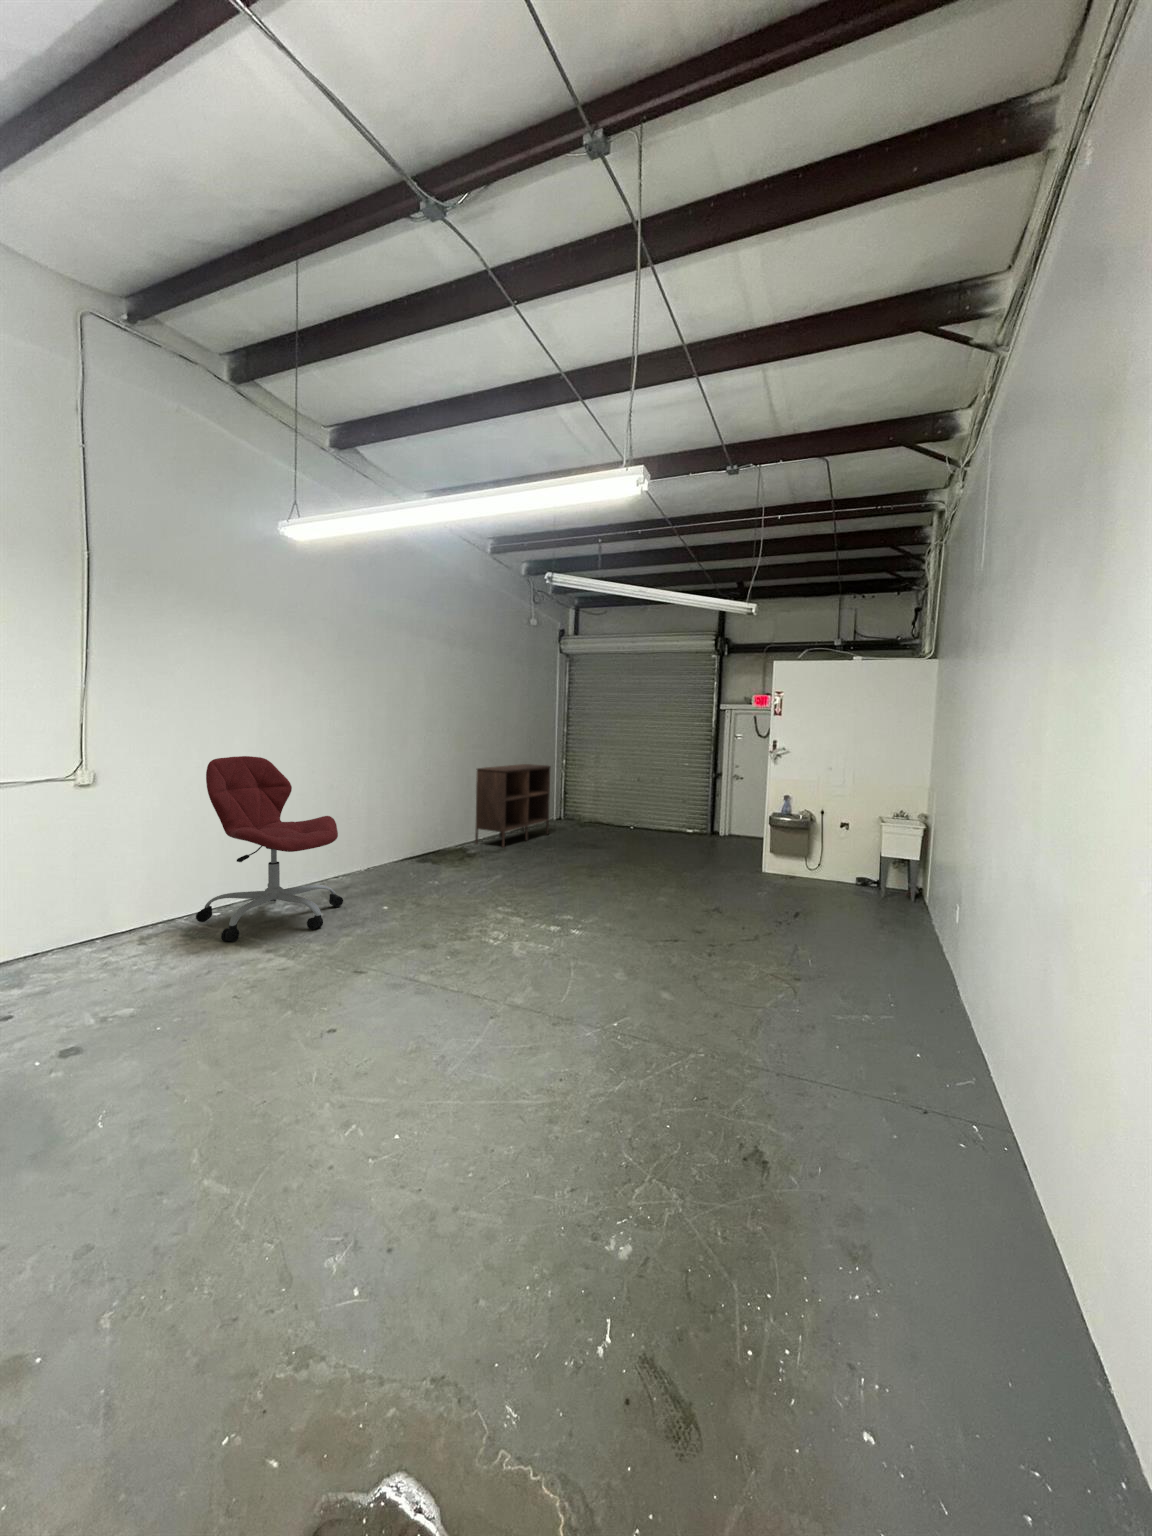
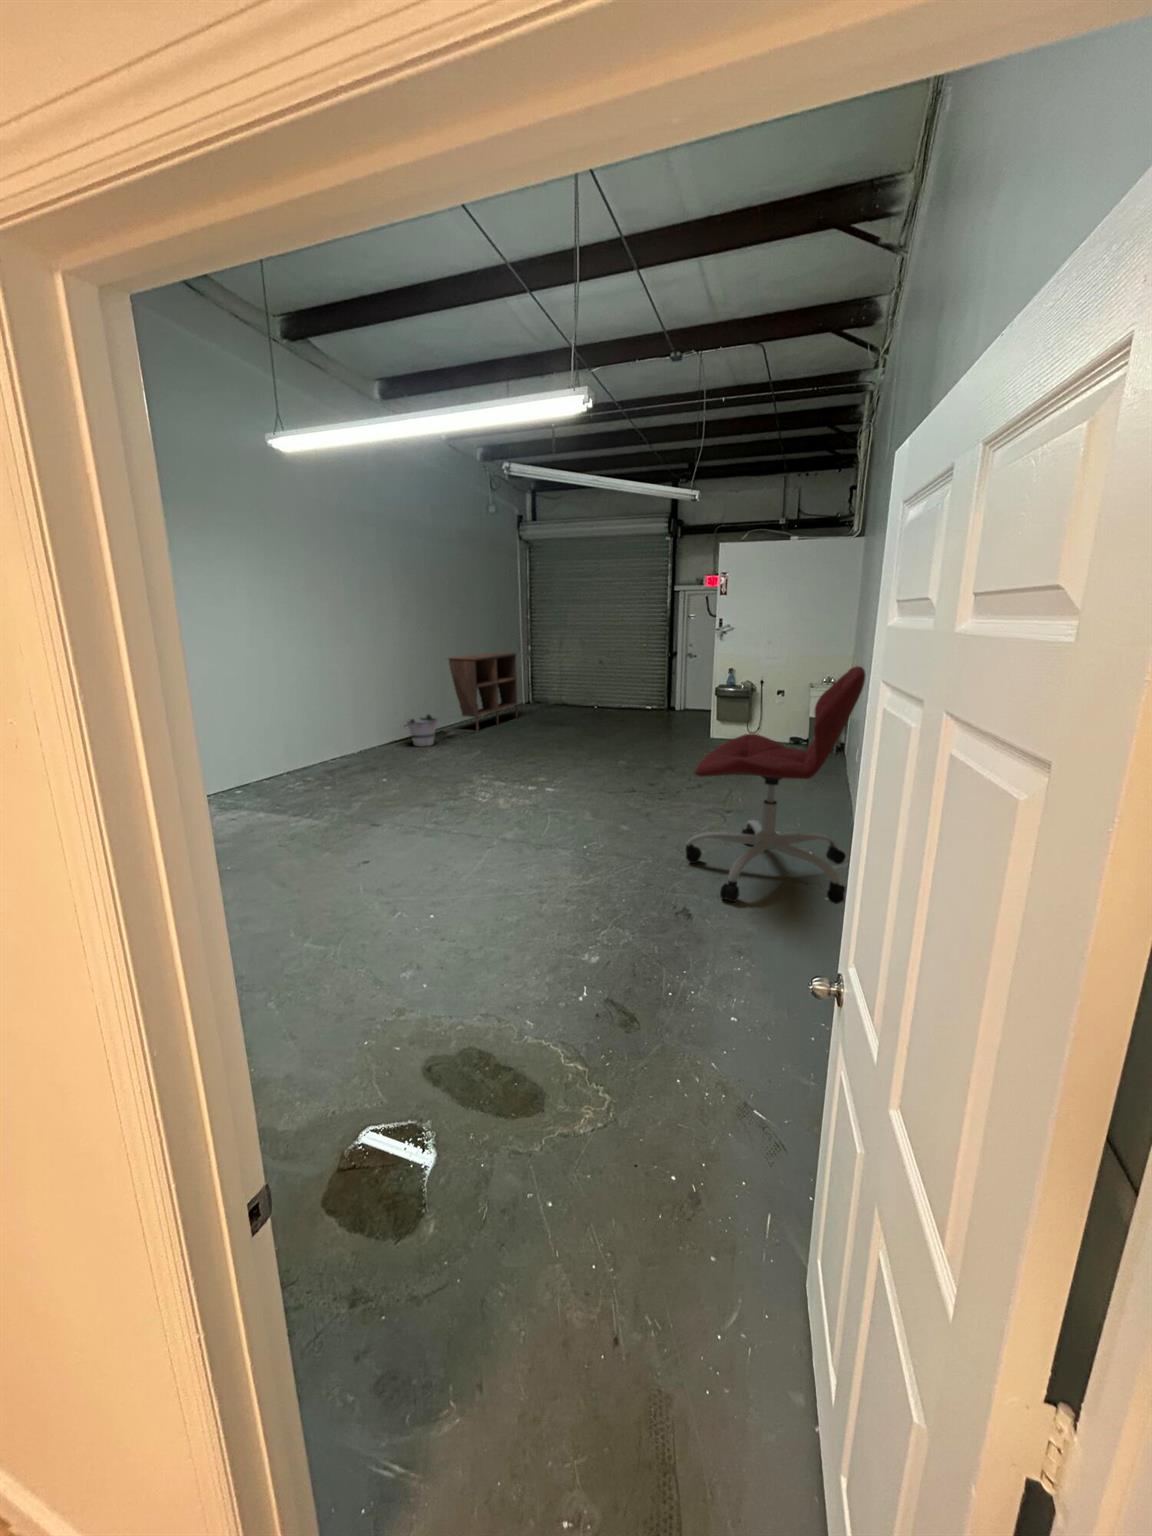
office chair: present [196,756,343,942] -> present [686,666,865,904]
bucket: none [417,828,459,864] -> present [405,714,437,747]

